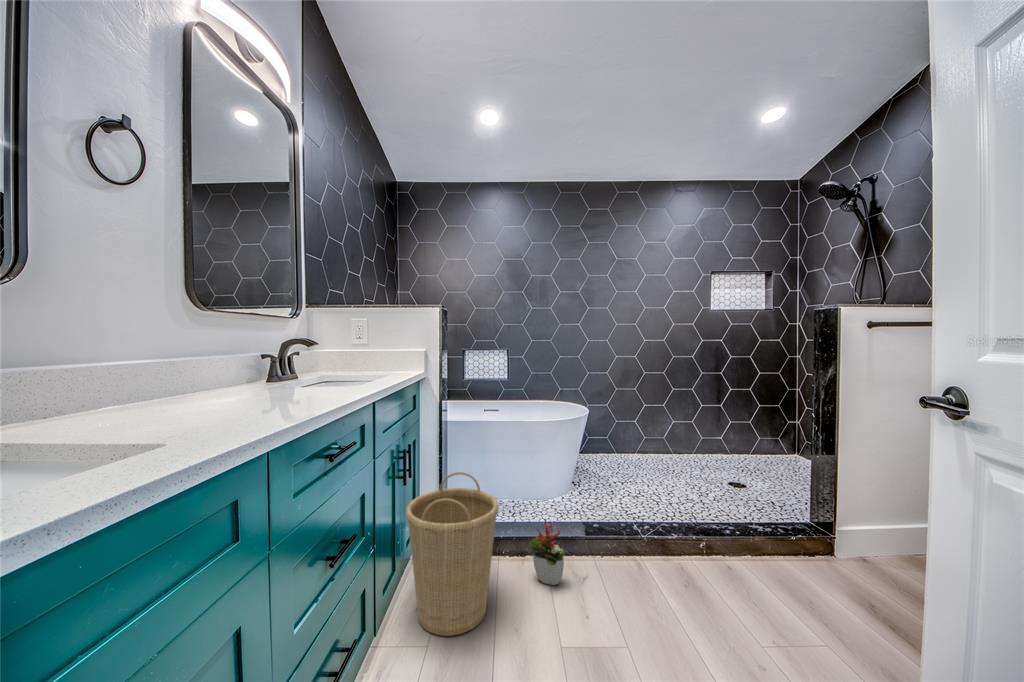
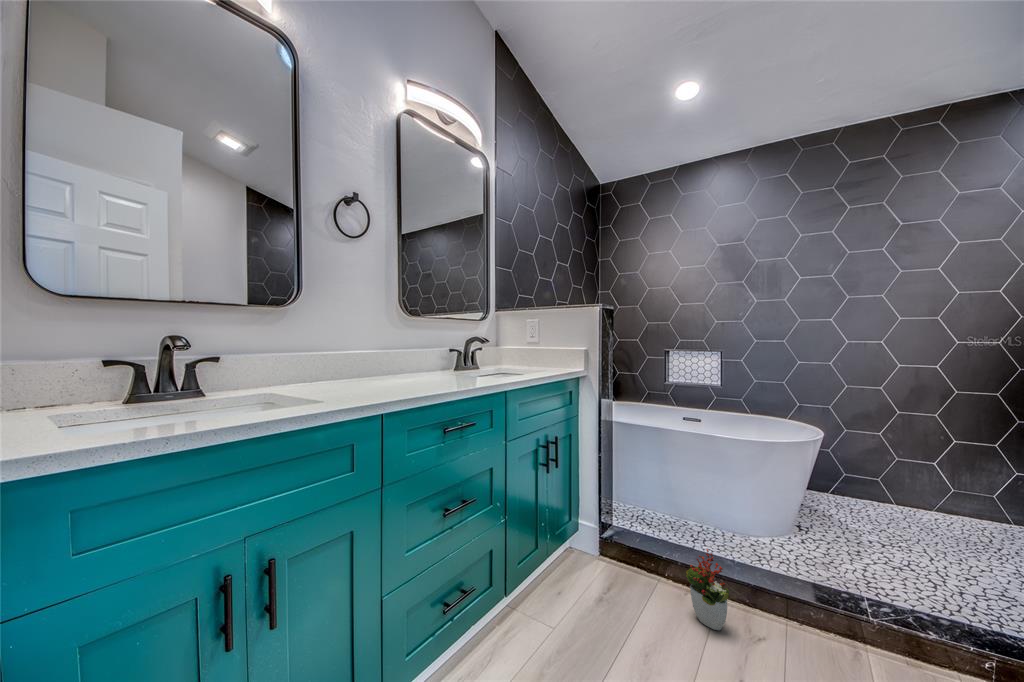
basket: present [406,472,498,636] -> none [548,474,640,633]

